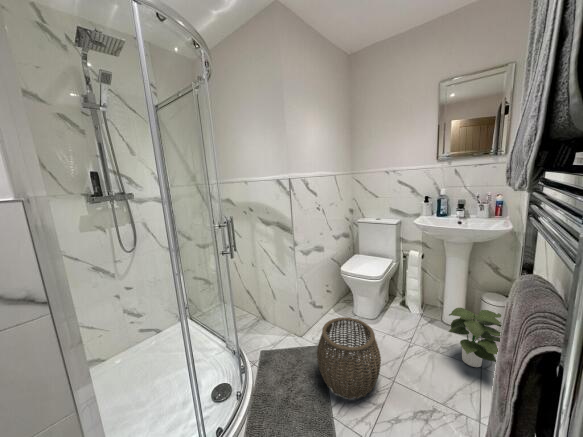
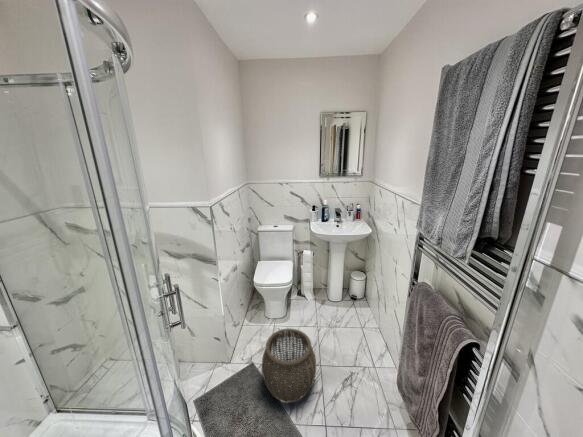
potted plant: present [449,308,502,367] -> none [343,287,378,329]

